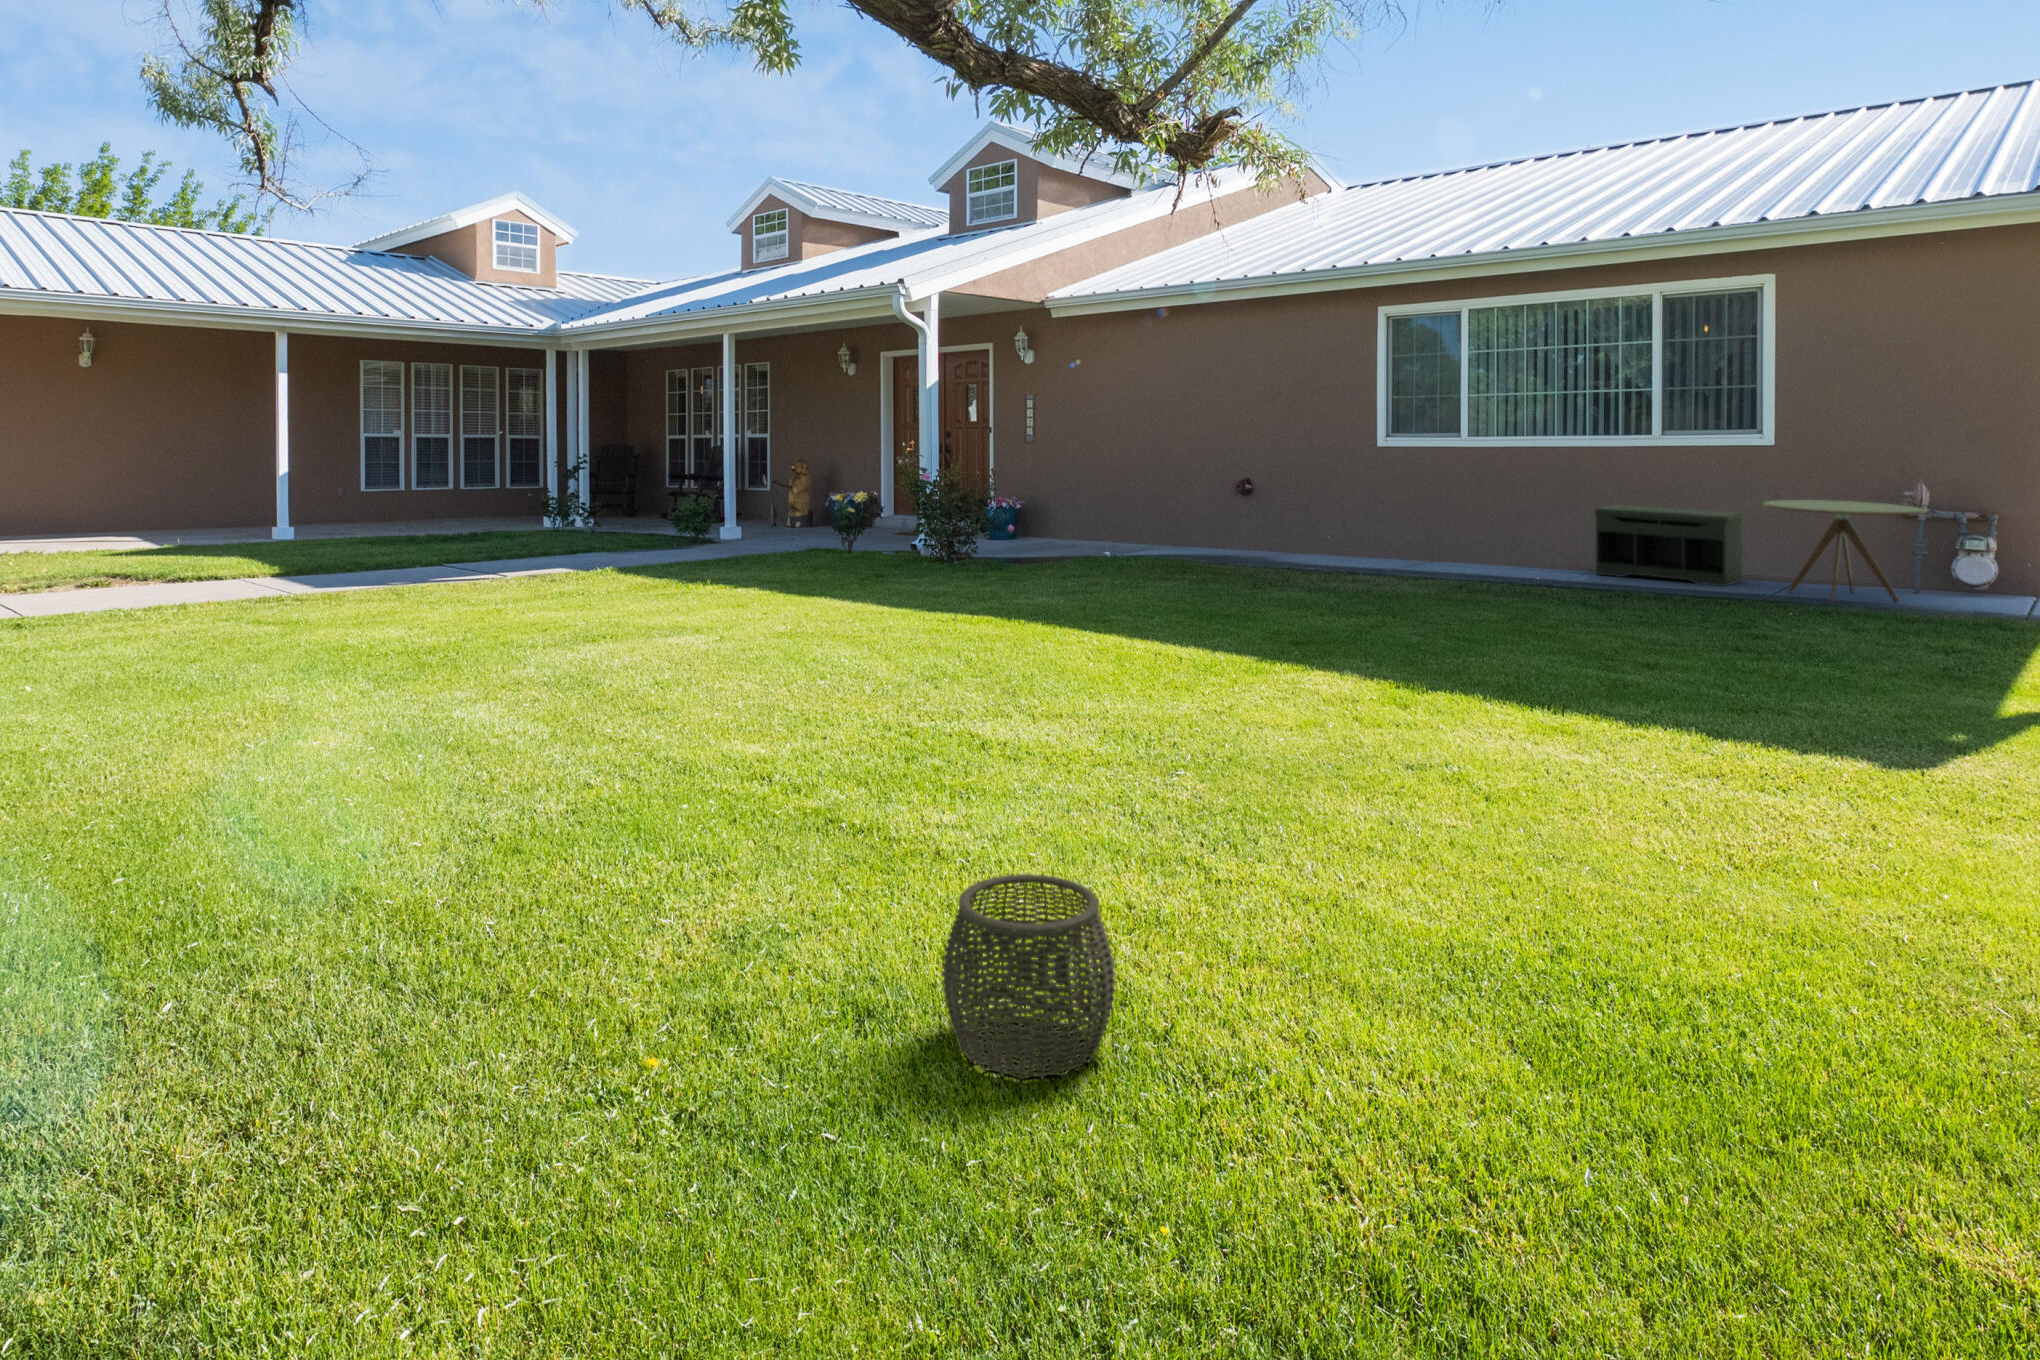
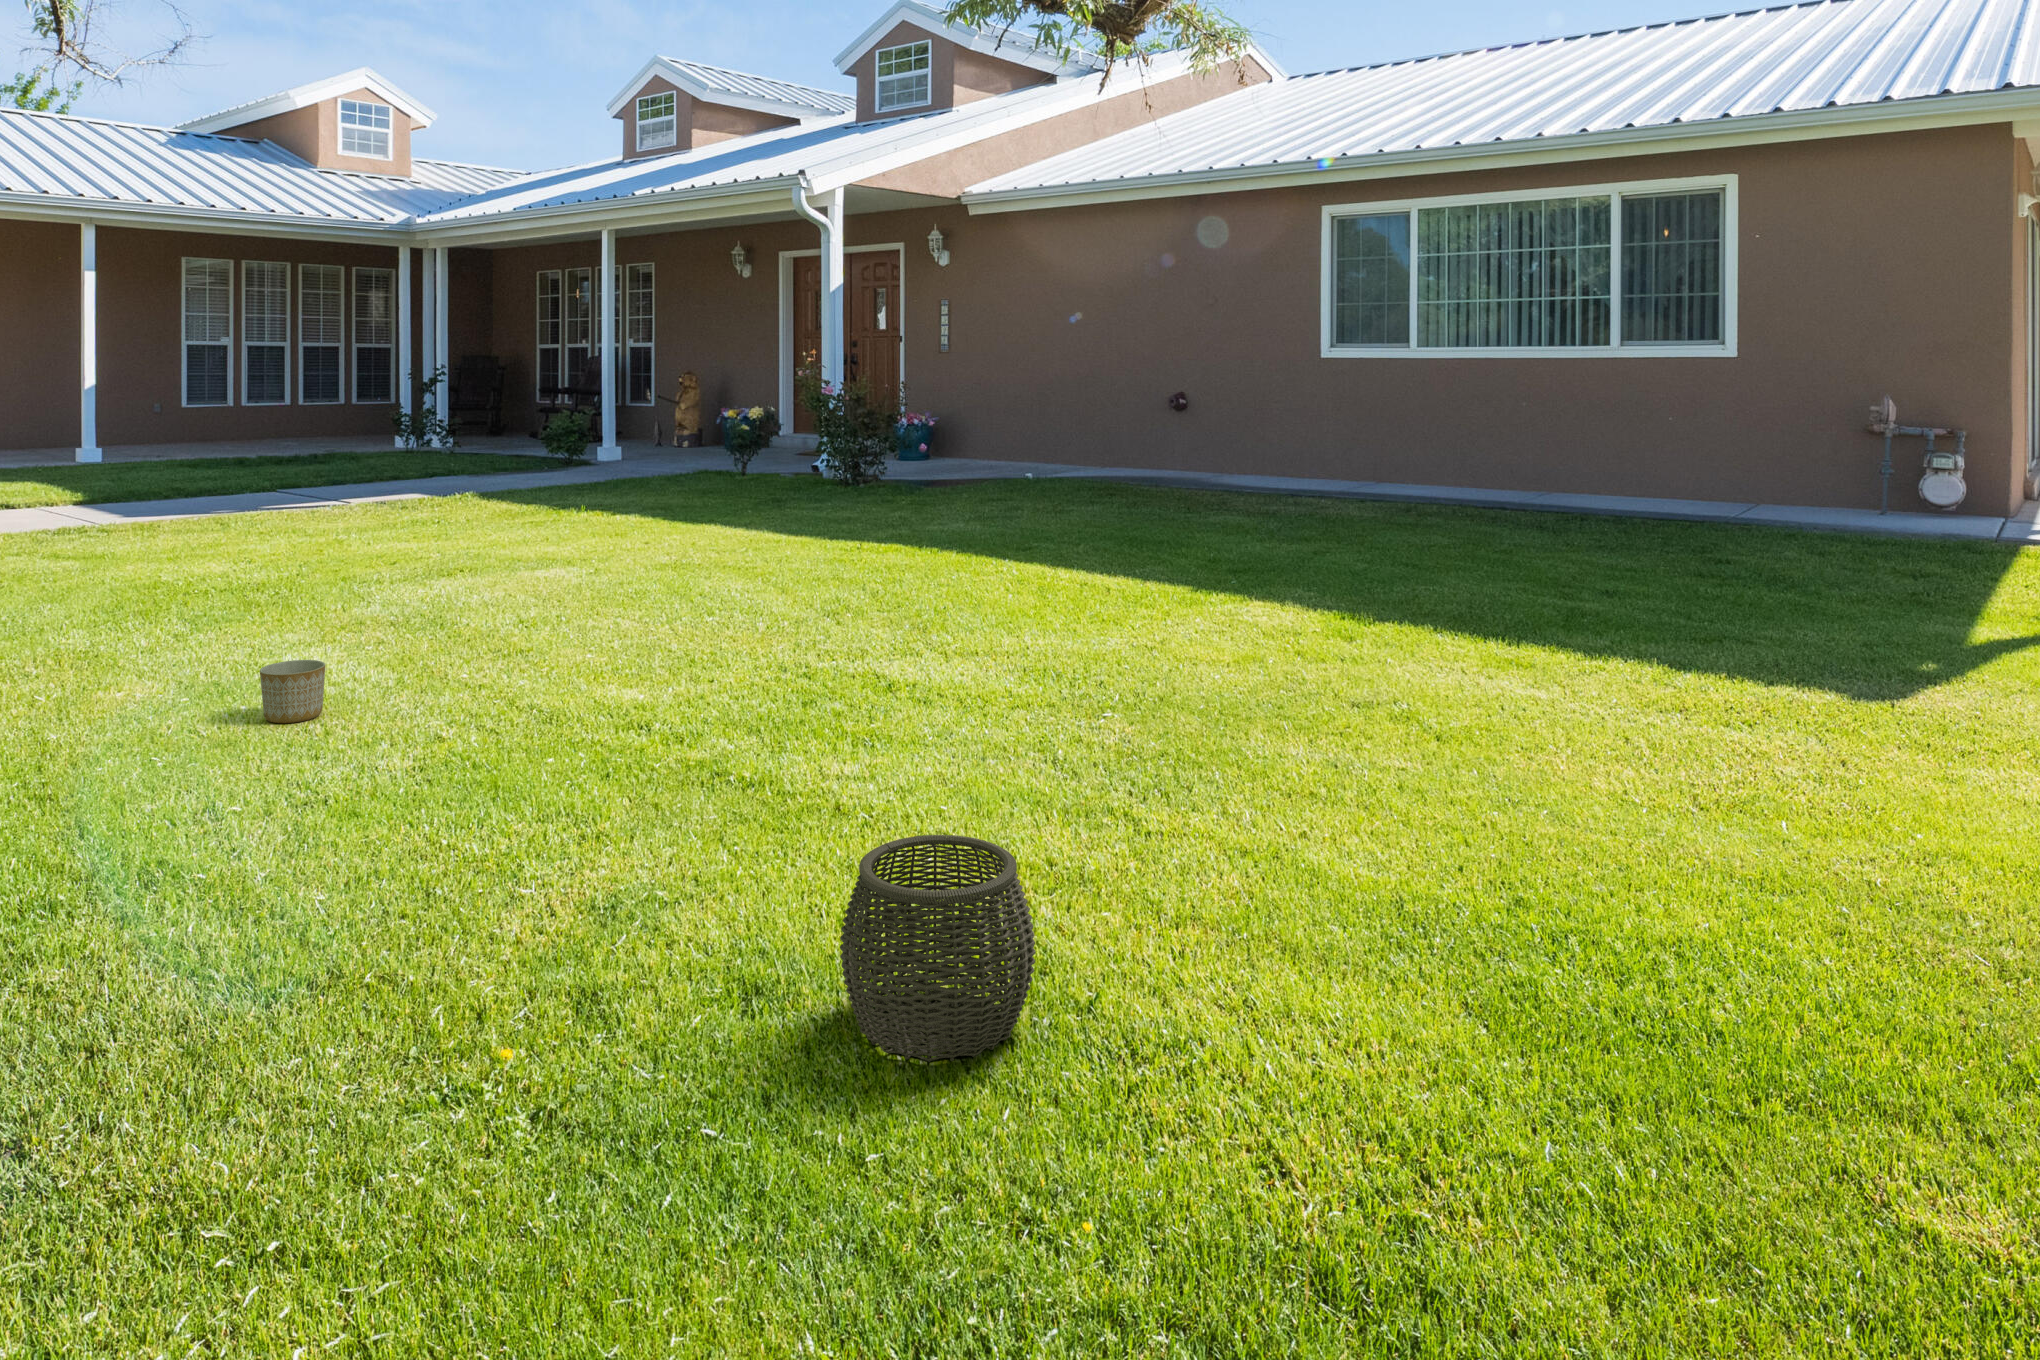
round table: present [1764,500,1924,603] -> none [1727,426,1890,533]
bench: present [1595,505,1743,586] -> none [1553,433,1705,517]
planter: none [417,708,474,765] -> present [260,660,325,723]

